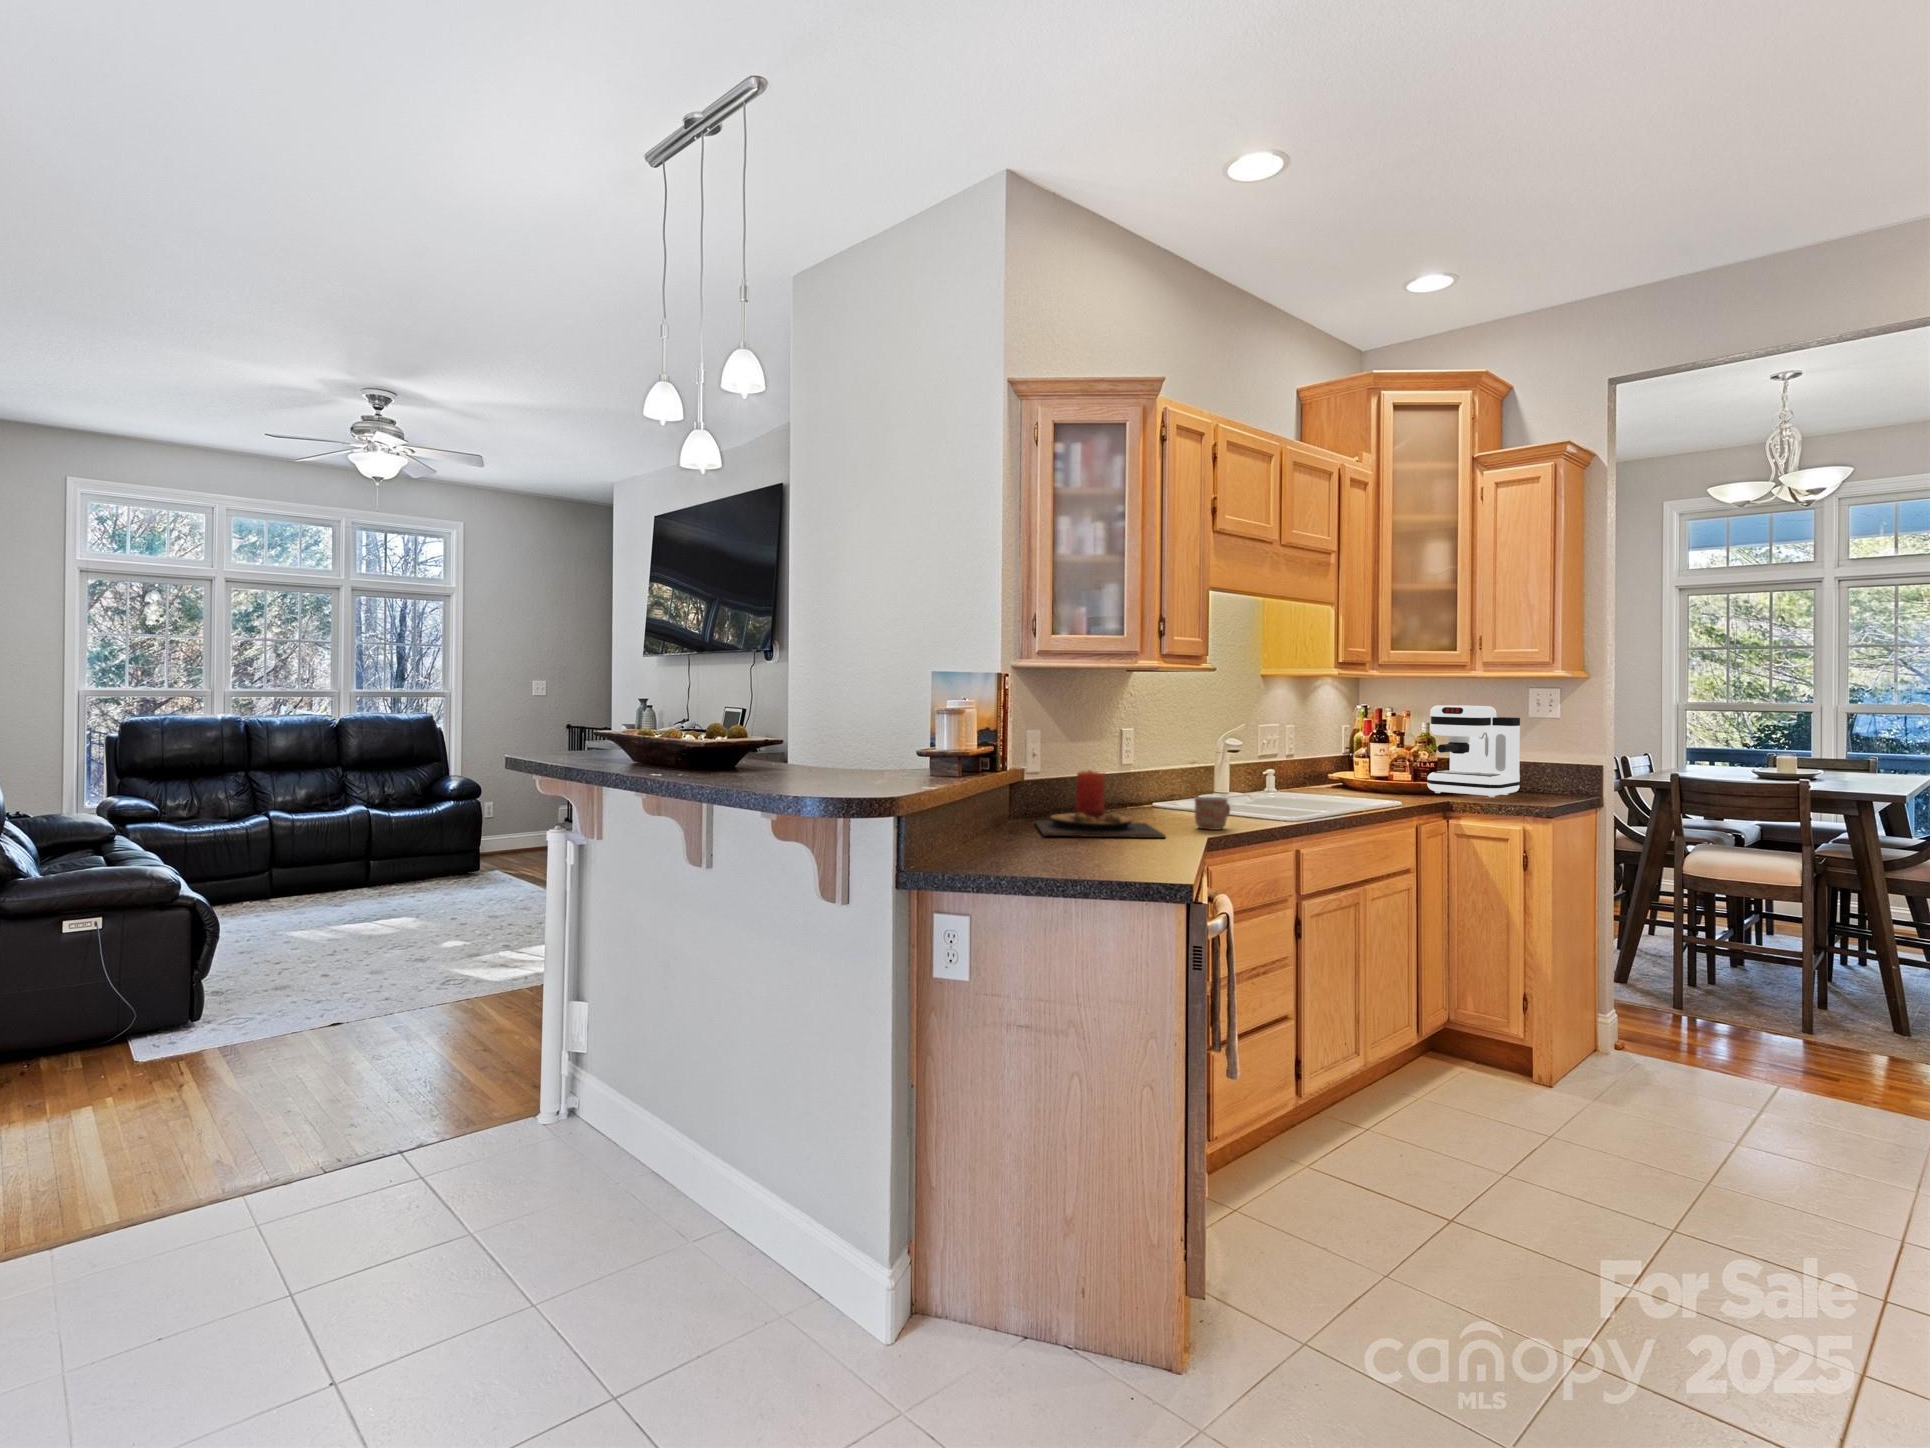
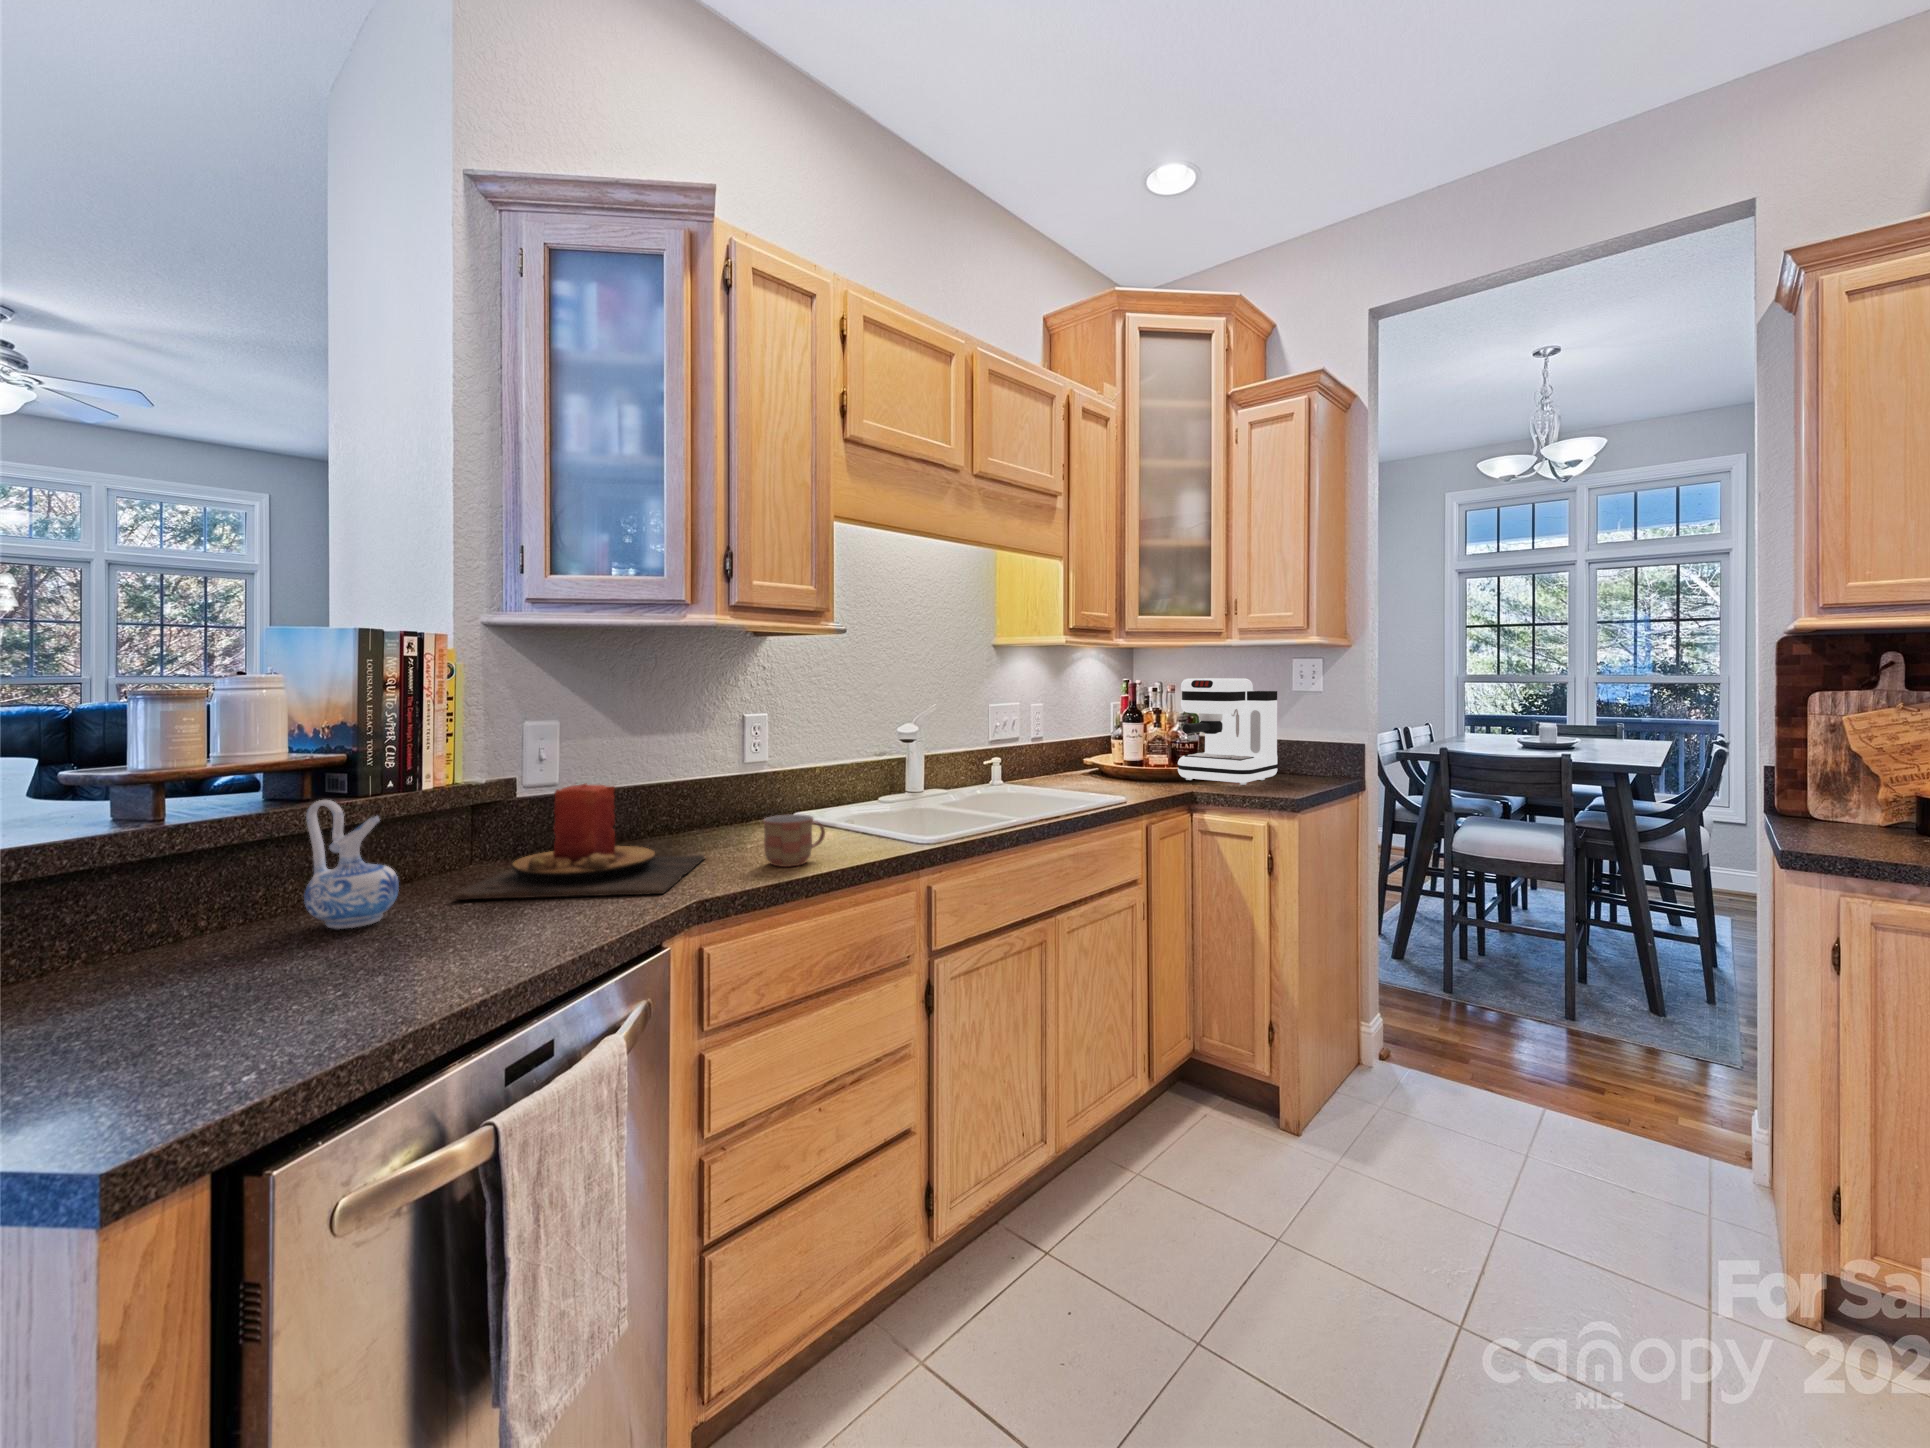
ceramic pitcher: none [995,771,1037,844] -> present [304,800,399,929]

